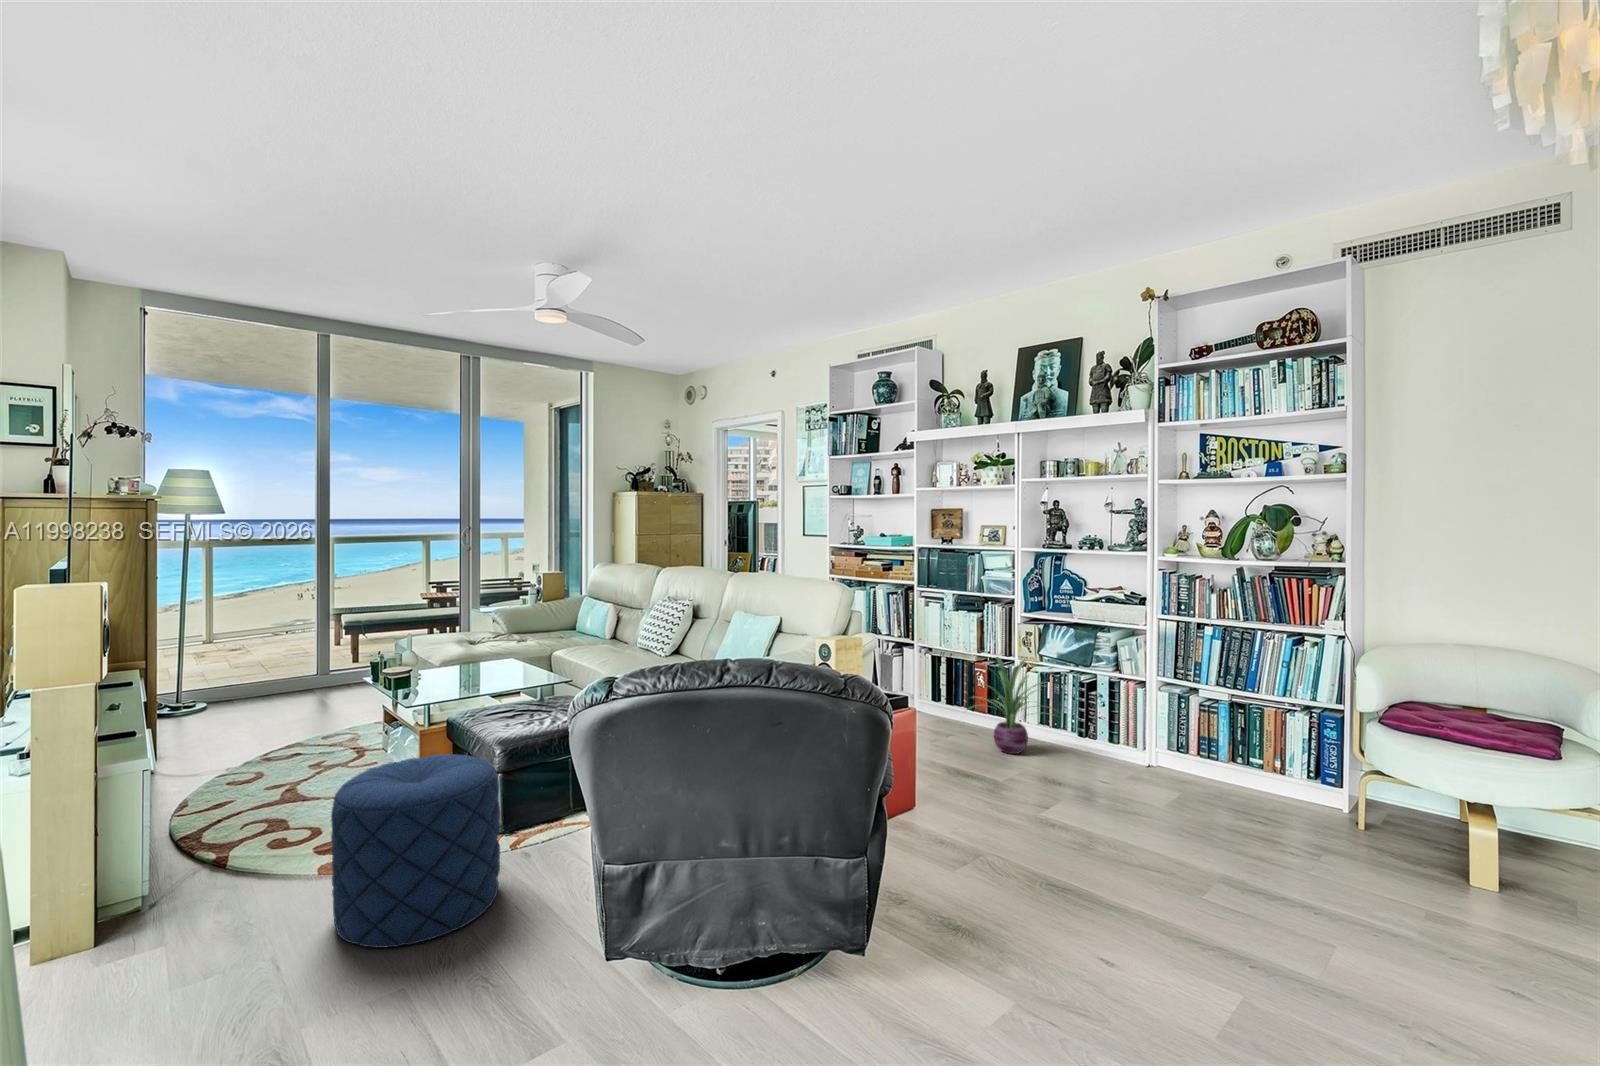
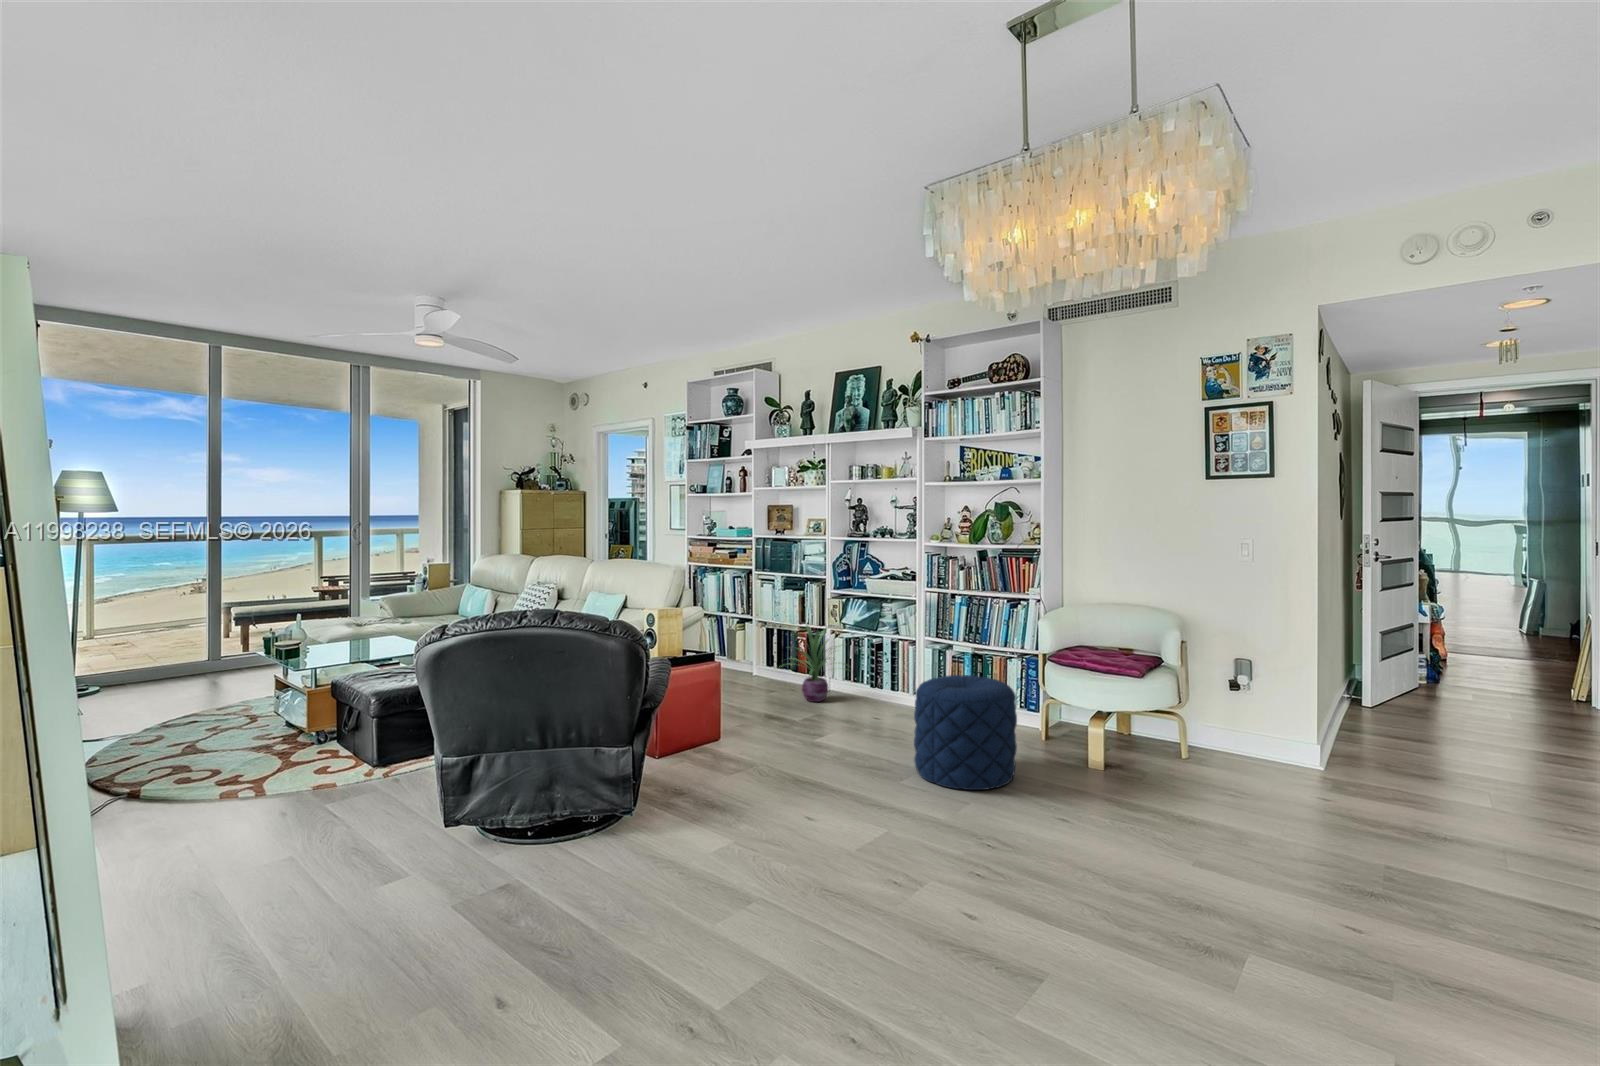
pouf: present [331,754,500,948] -> present [914,675,1017,790]

